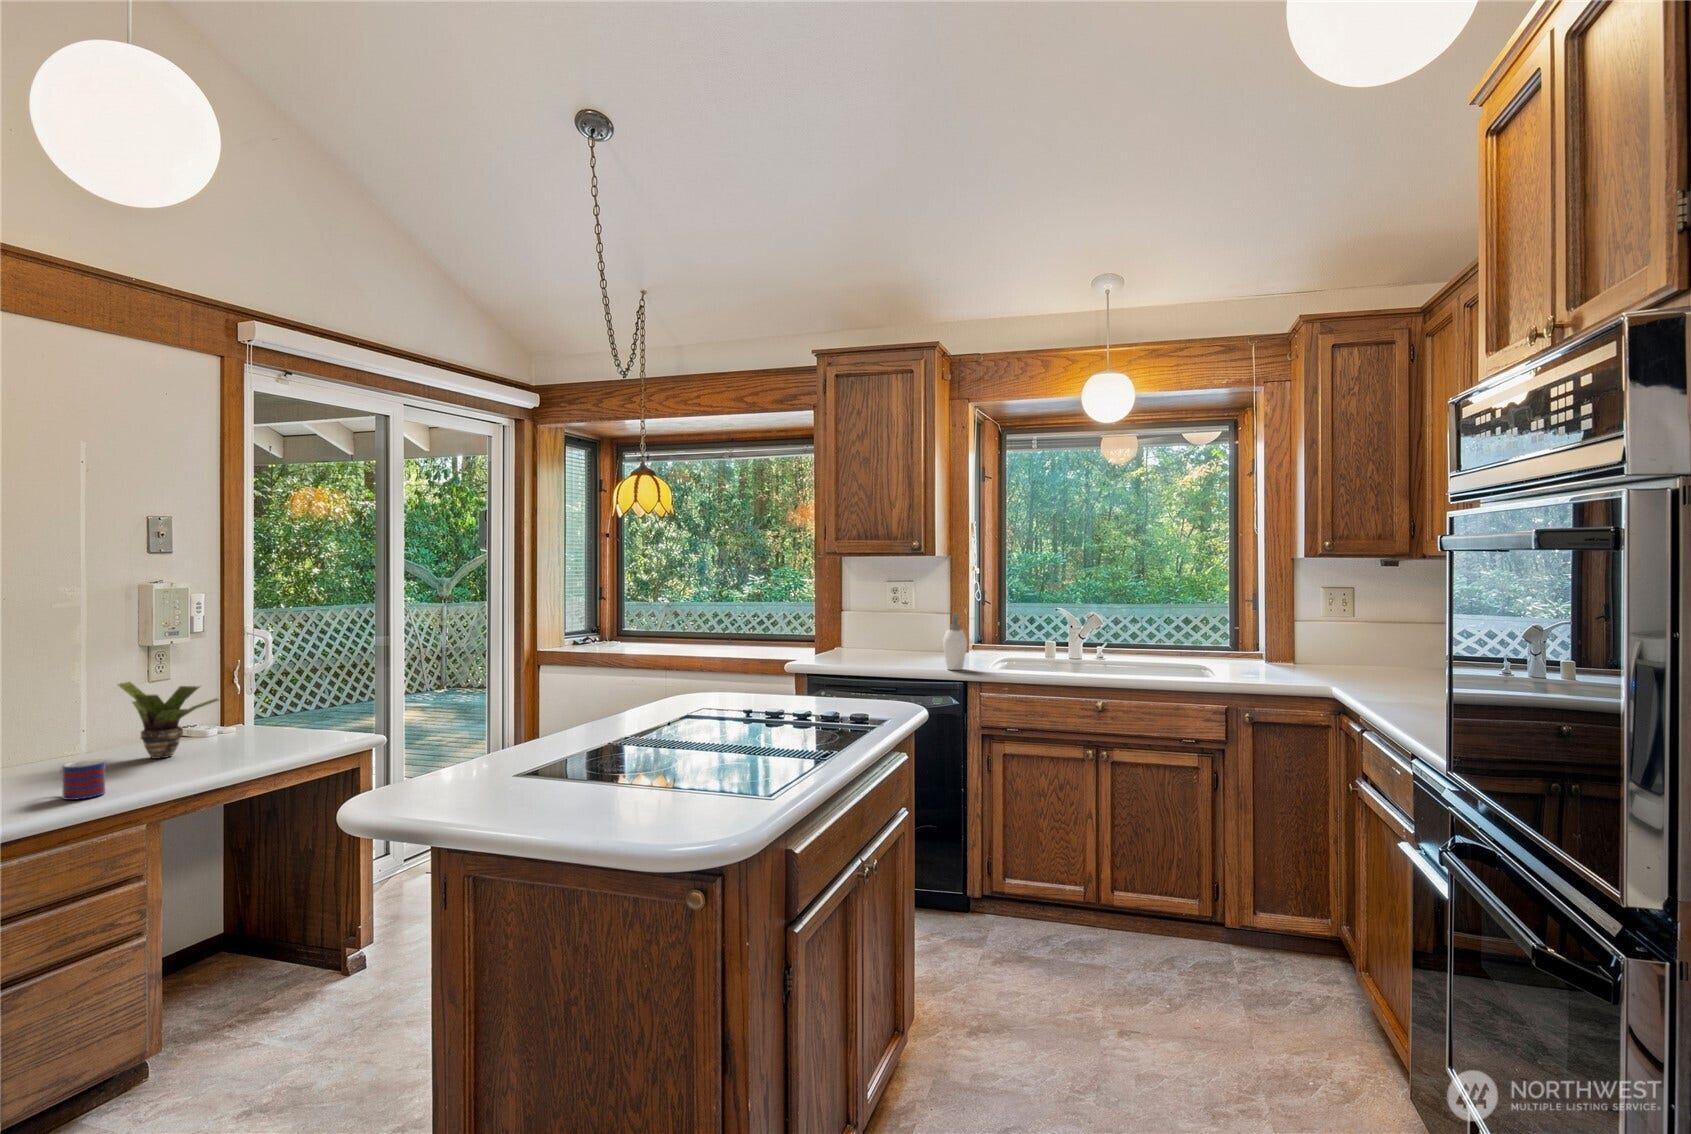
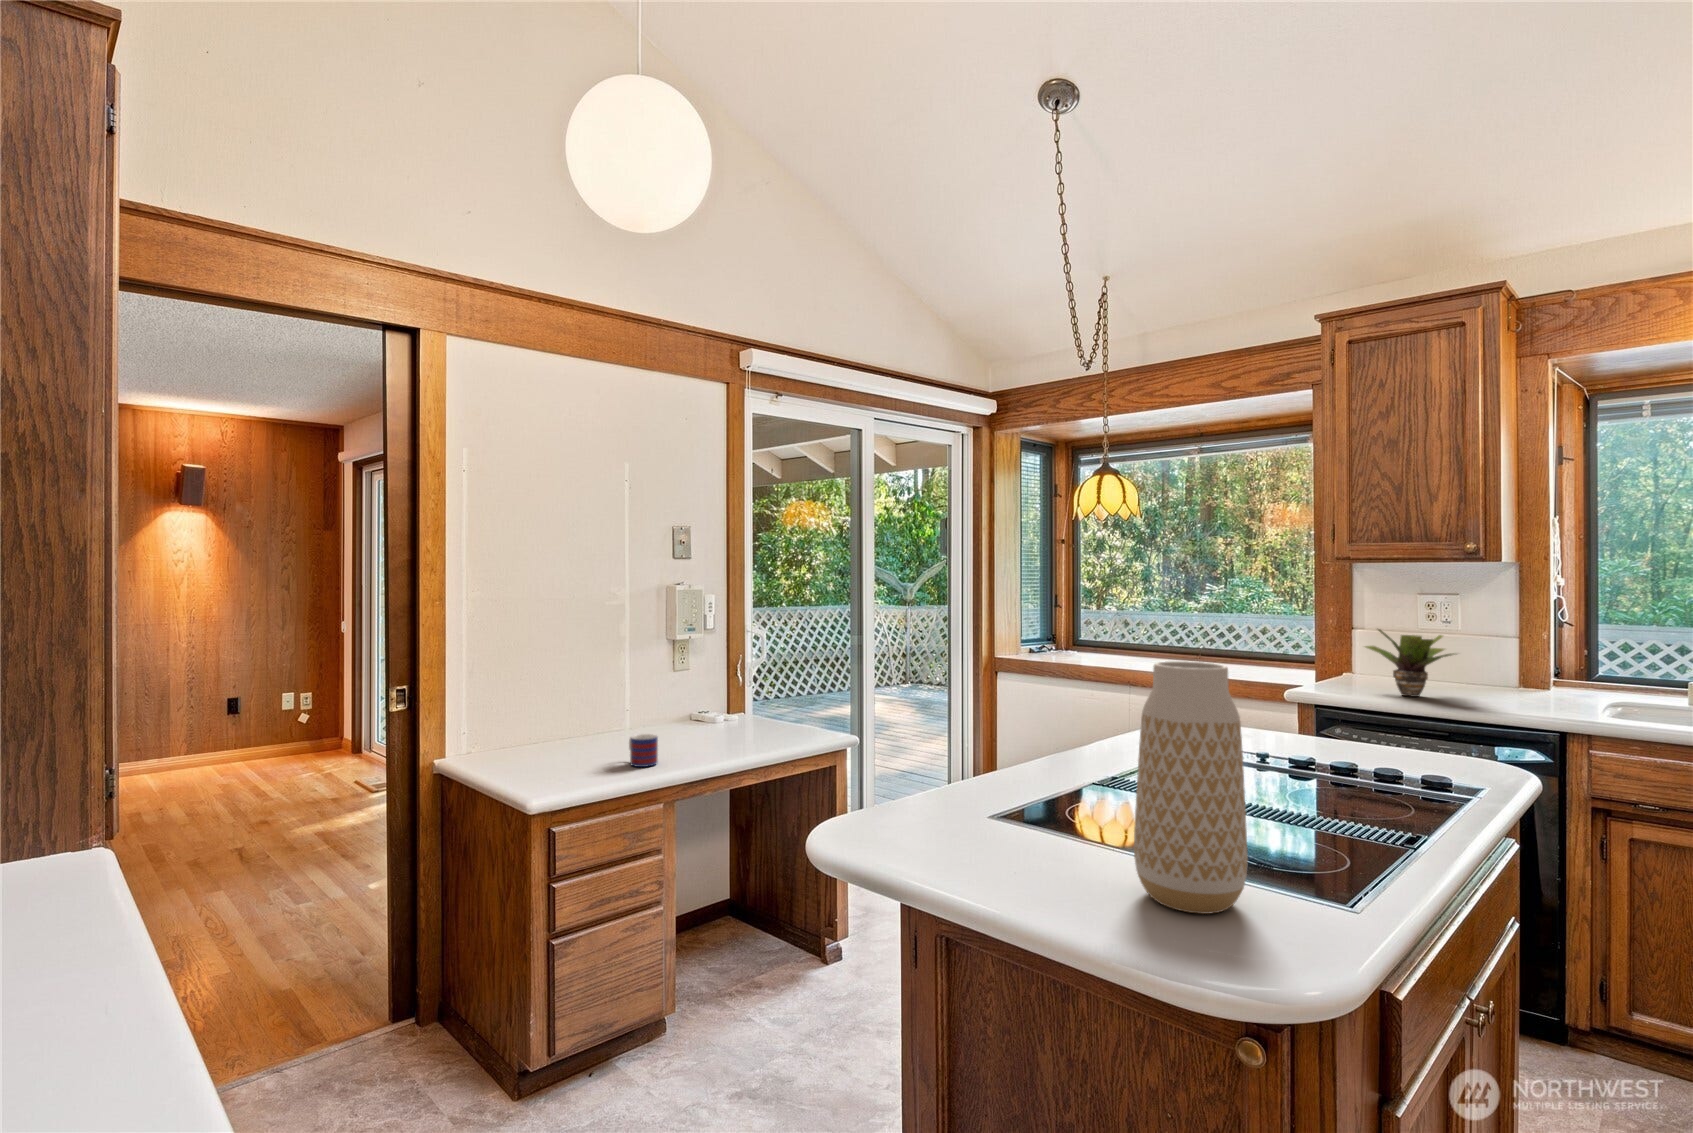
soap dispenser: present [943,614,967,670] -> none [1518,640,1574,717]
vase: none [618,632,701,827] -> present [1134,661,1248,914]
potted plant: present [118,682,219,759] -> present [1365,629,1454,697]

